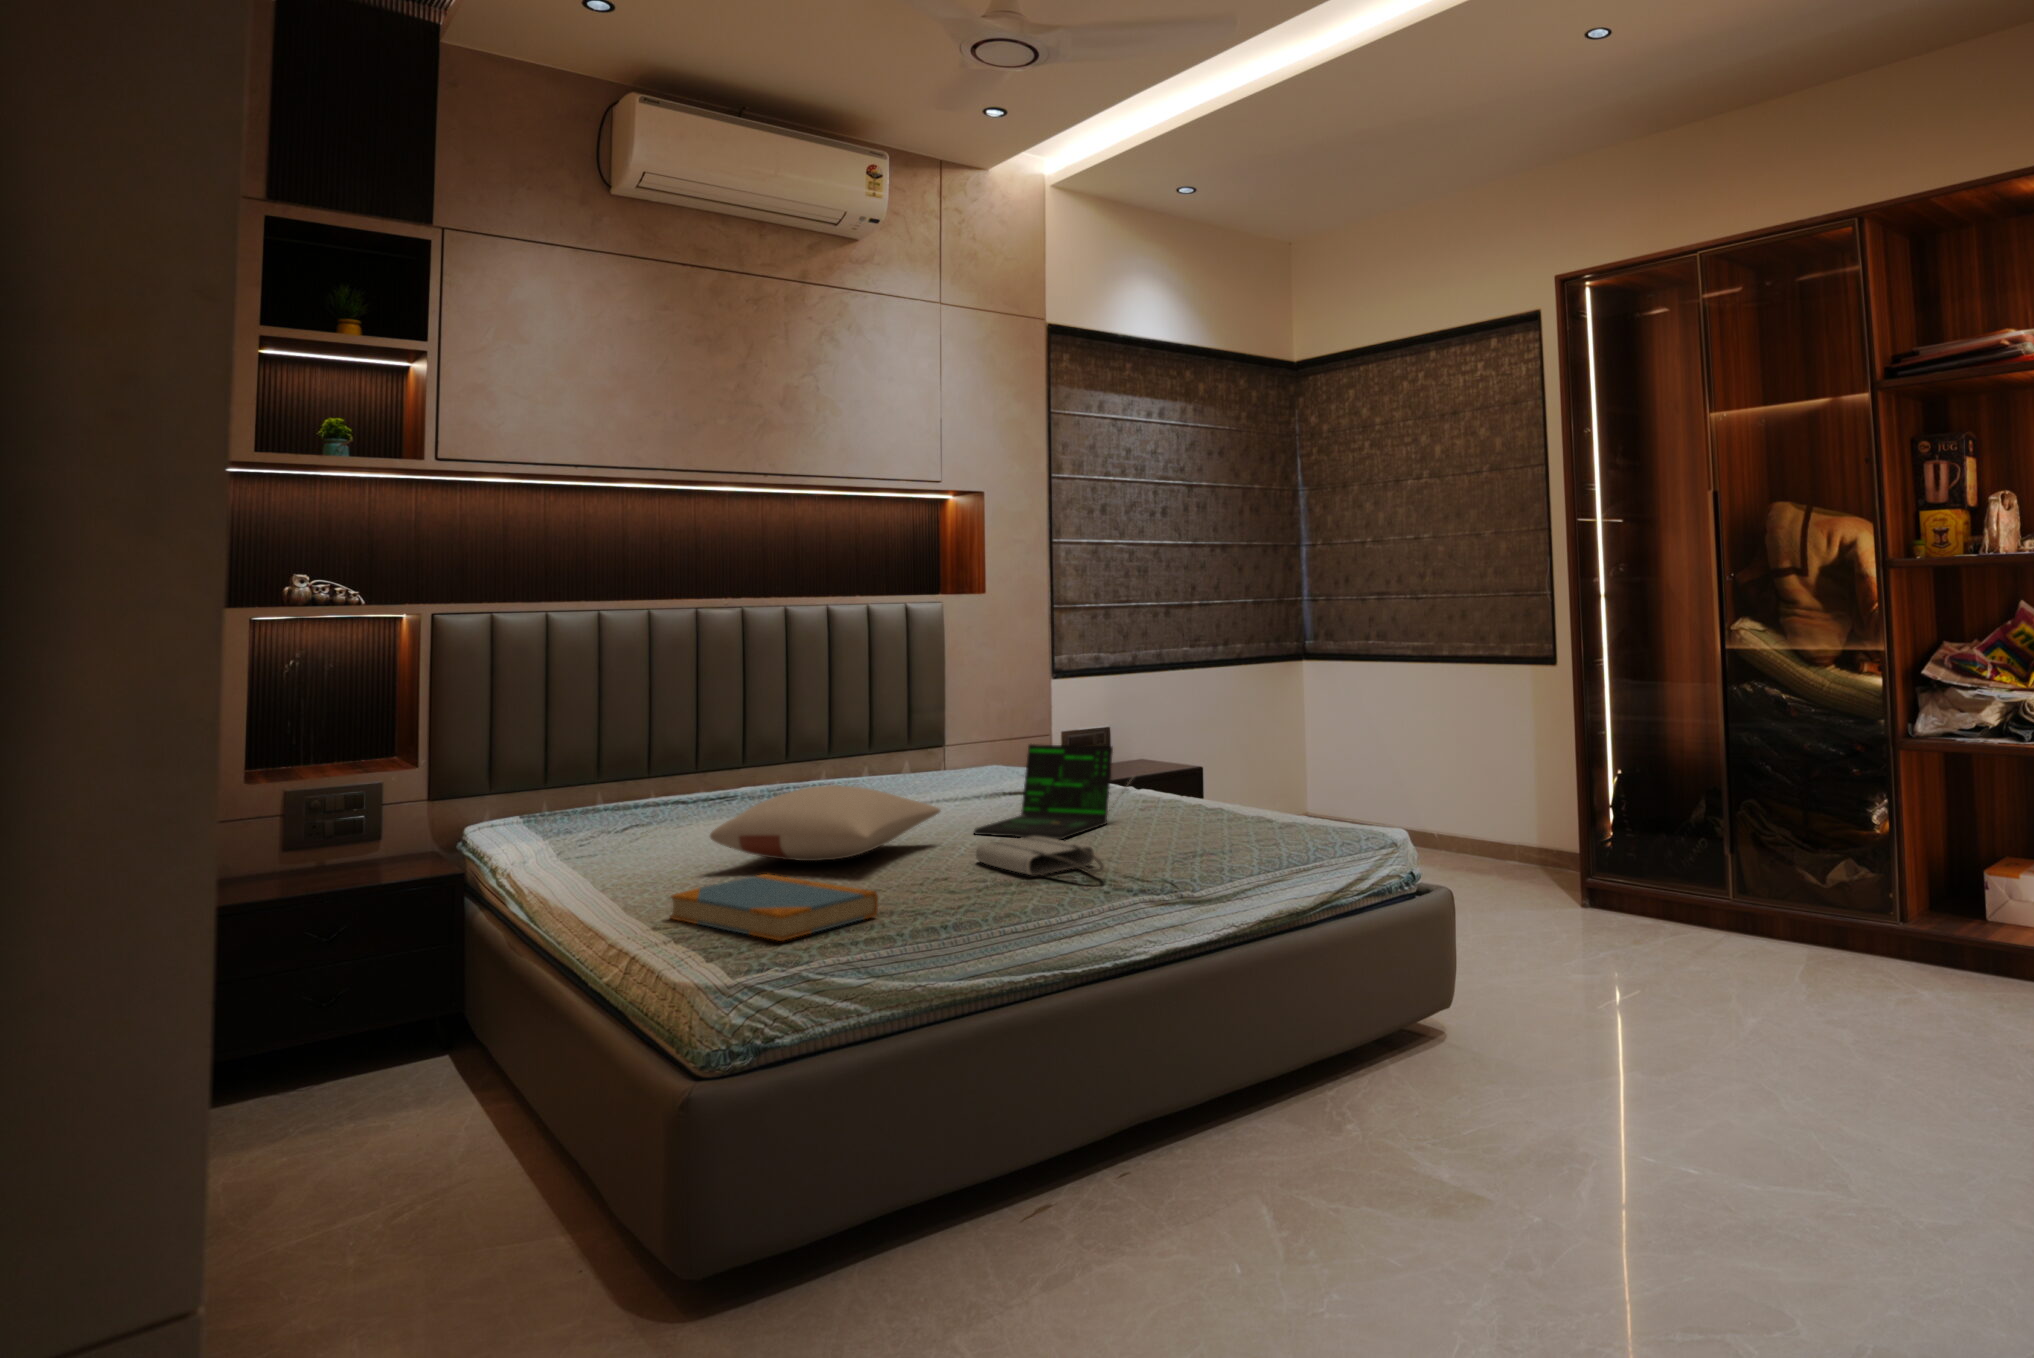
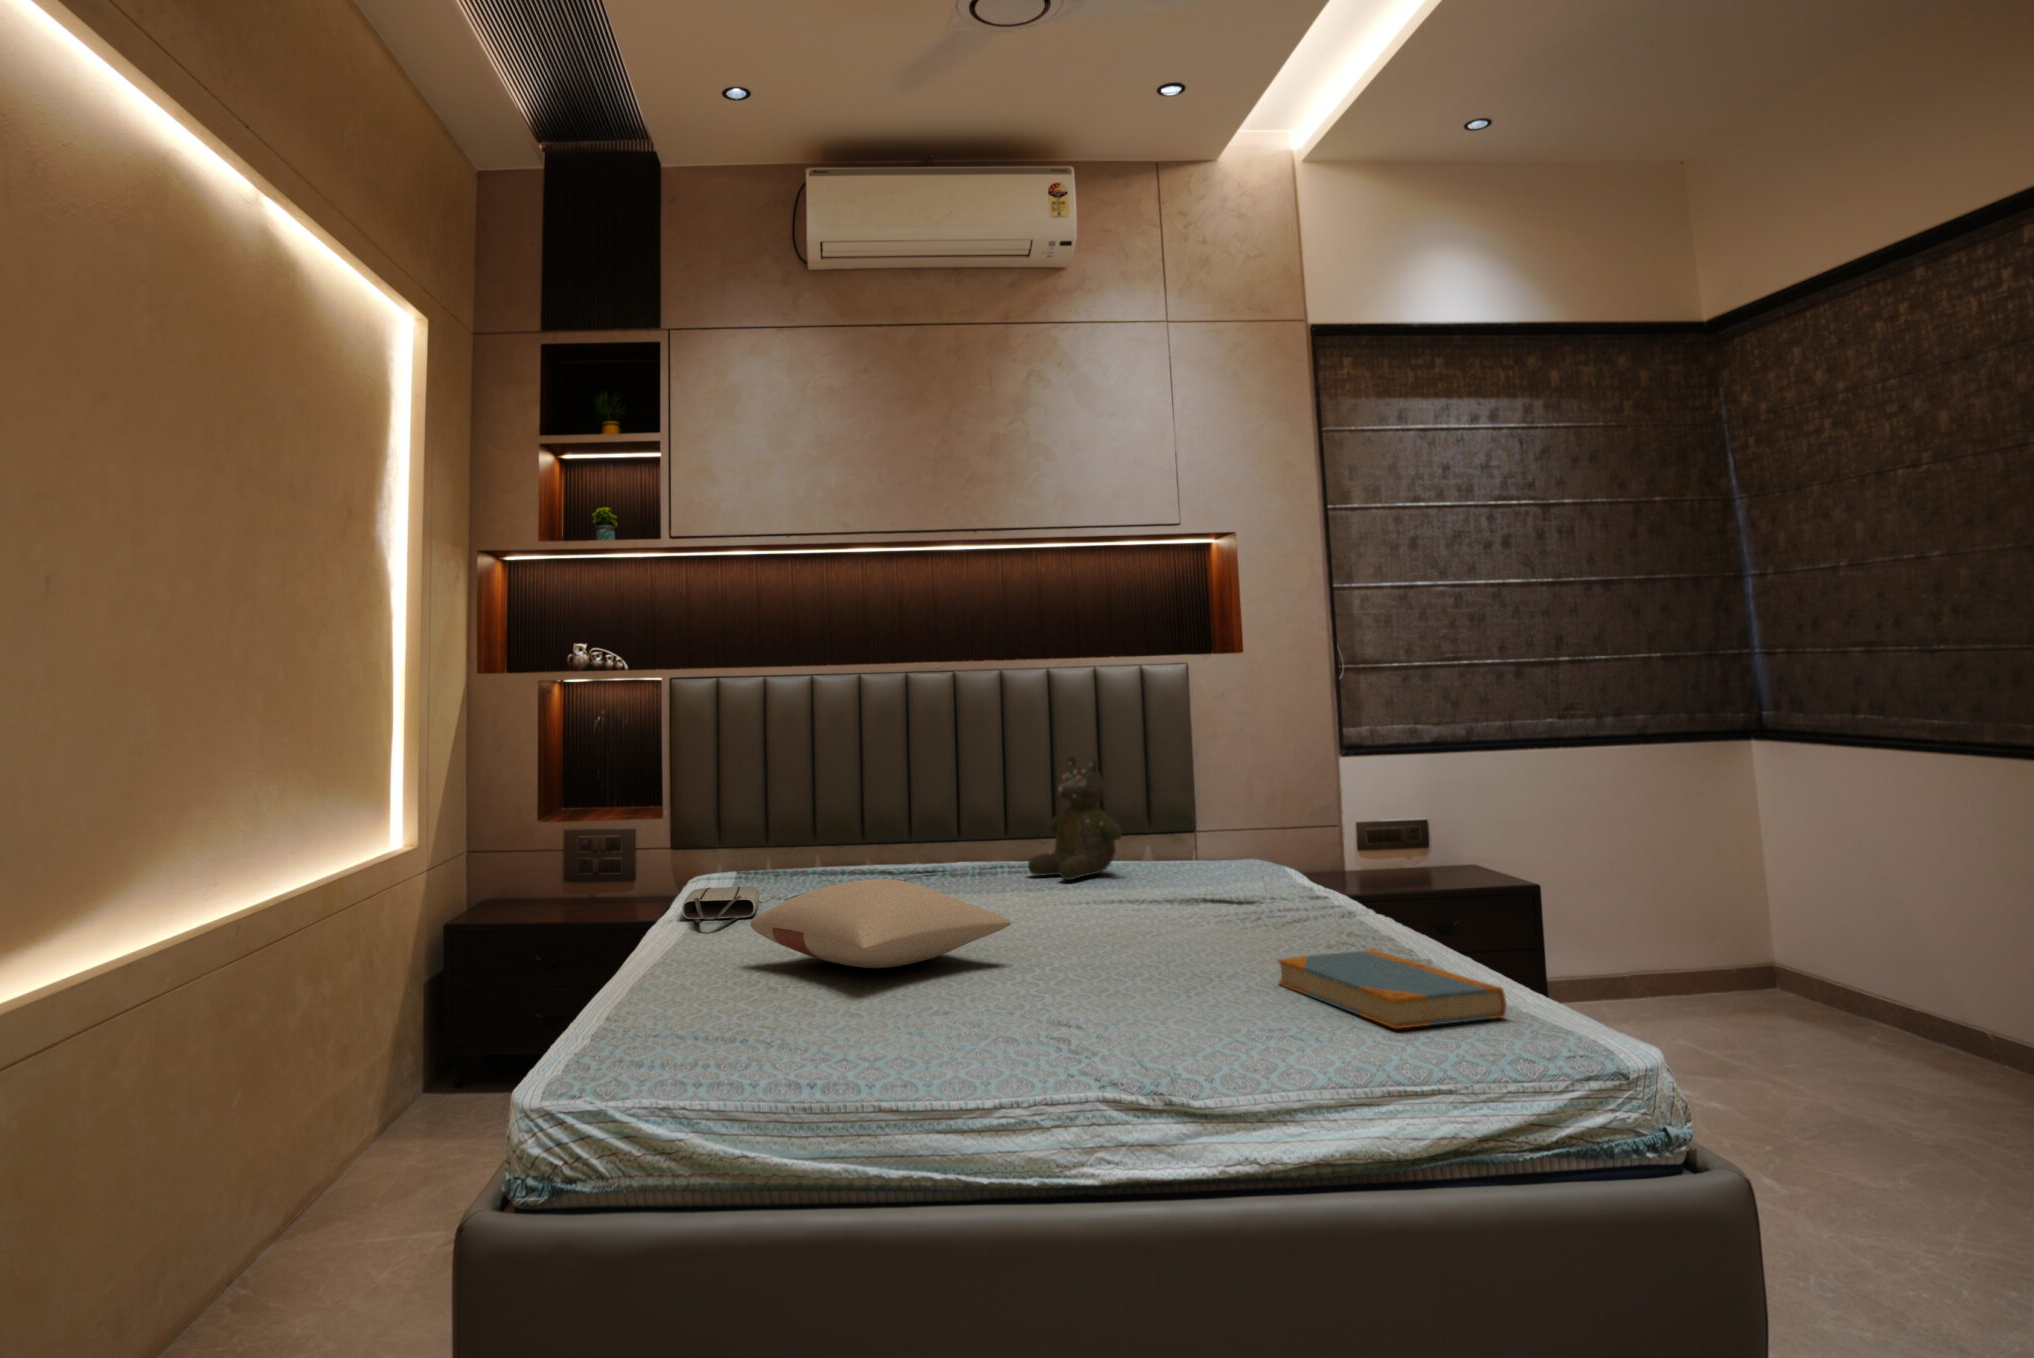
teddy bear: none [826,679,914,787] -> present [1028,755,1122,880]
laptop: present [974,744,1113,839] -> none [1066,848,1270,980]
tote bag: present [976,836,1104,877] -> present [682,887,759,923]
book: present [670,874,878,941] -> present [1278,950,1506,1029]

